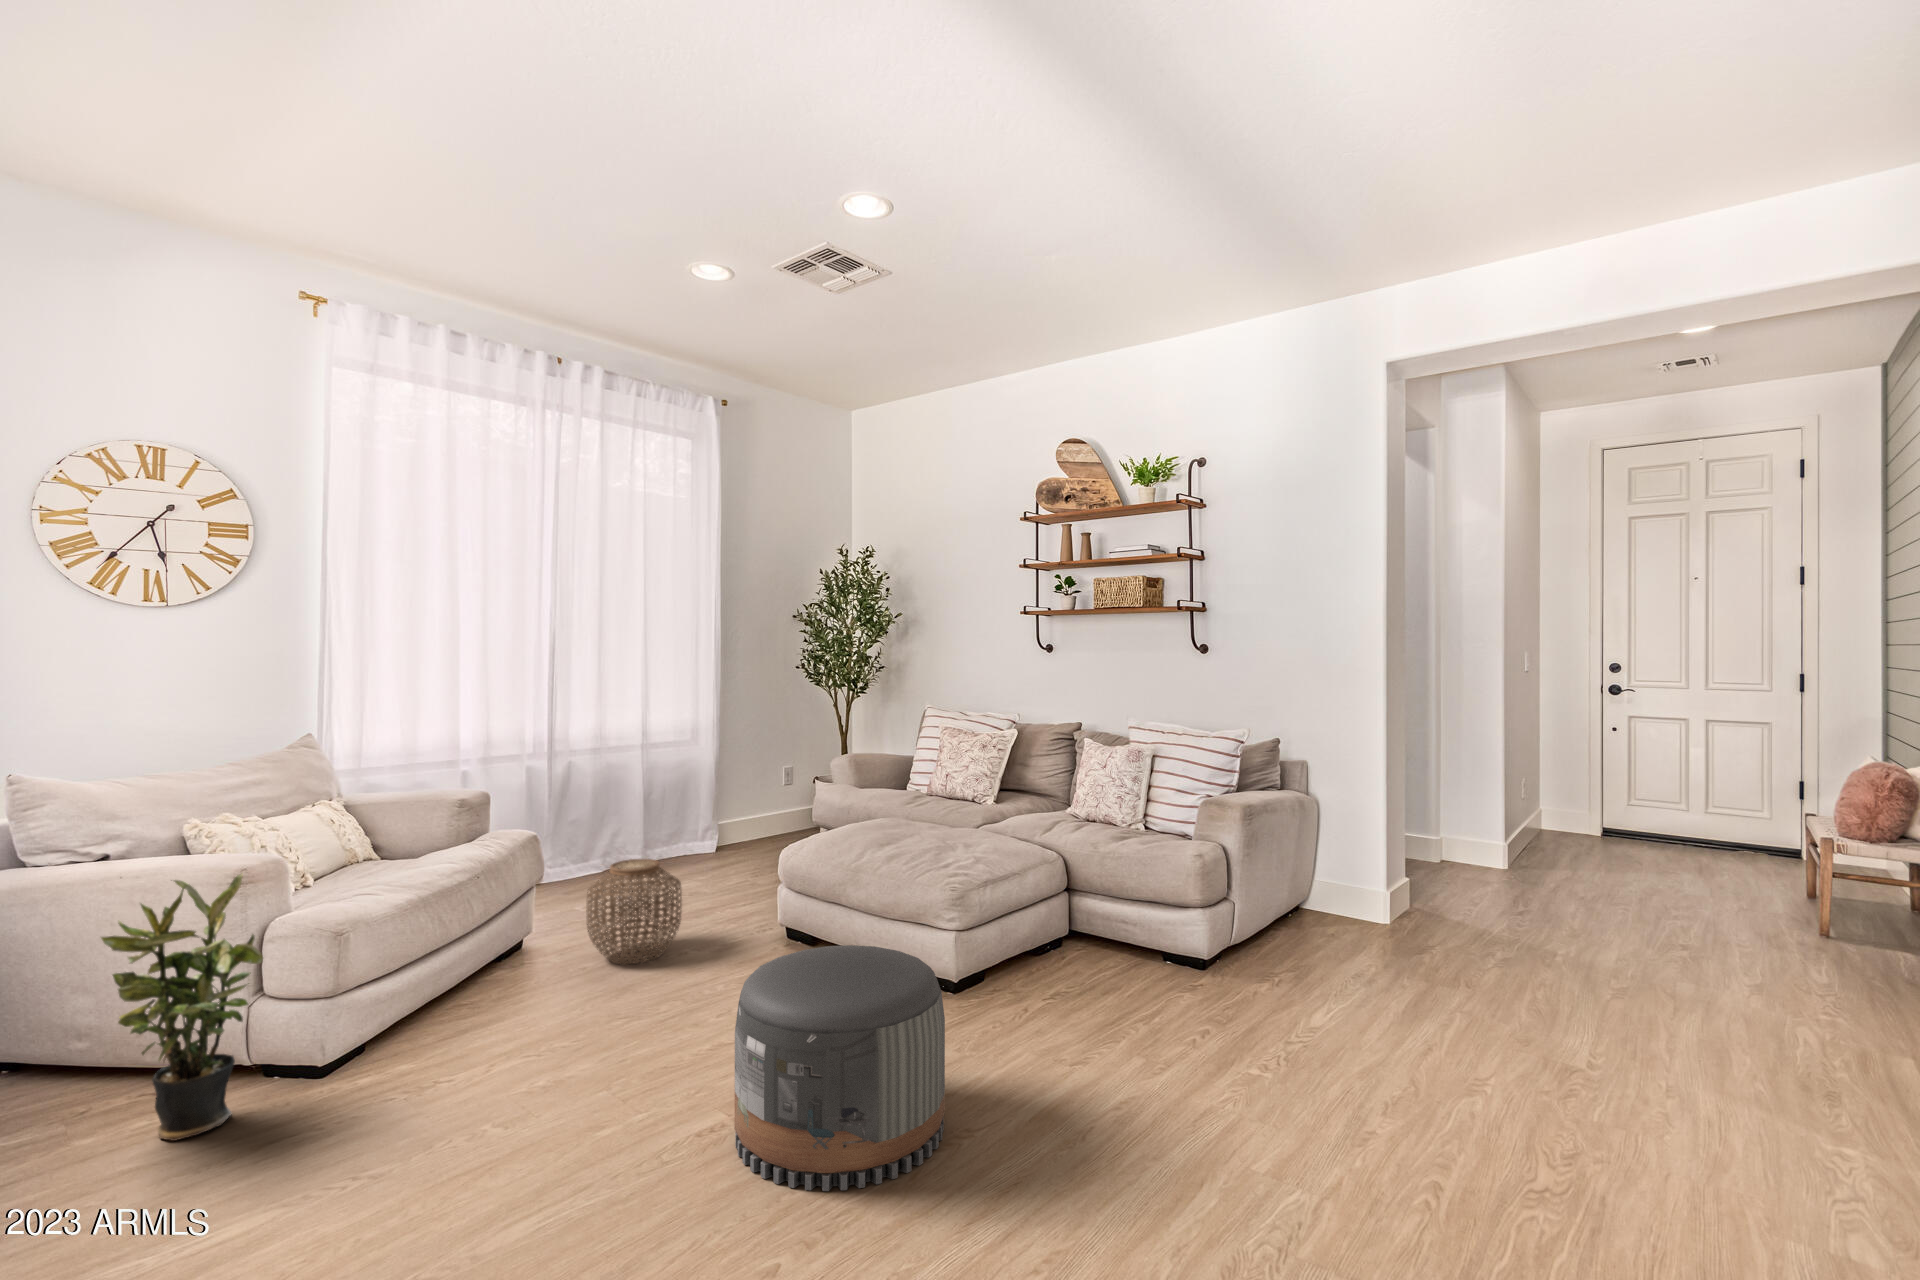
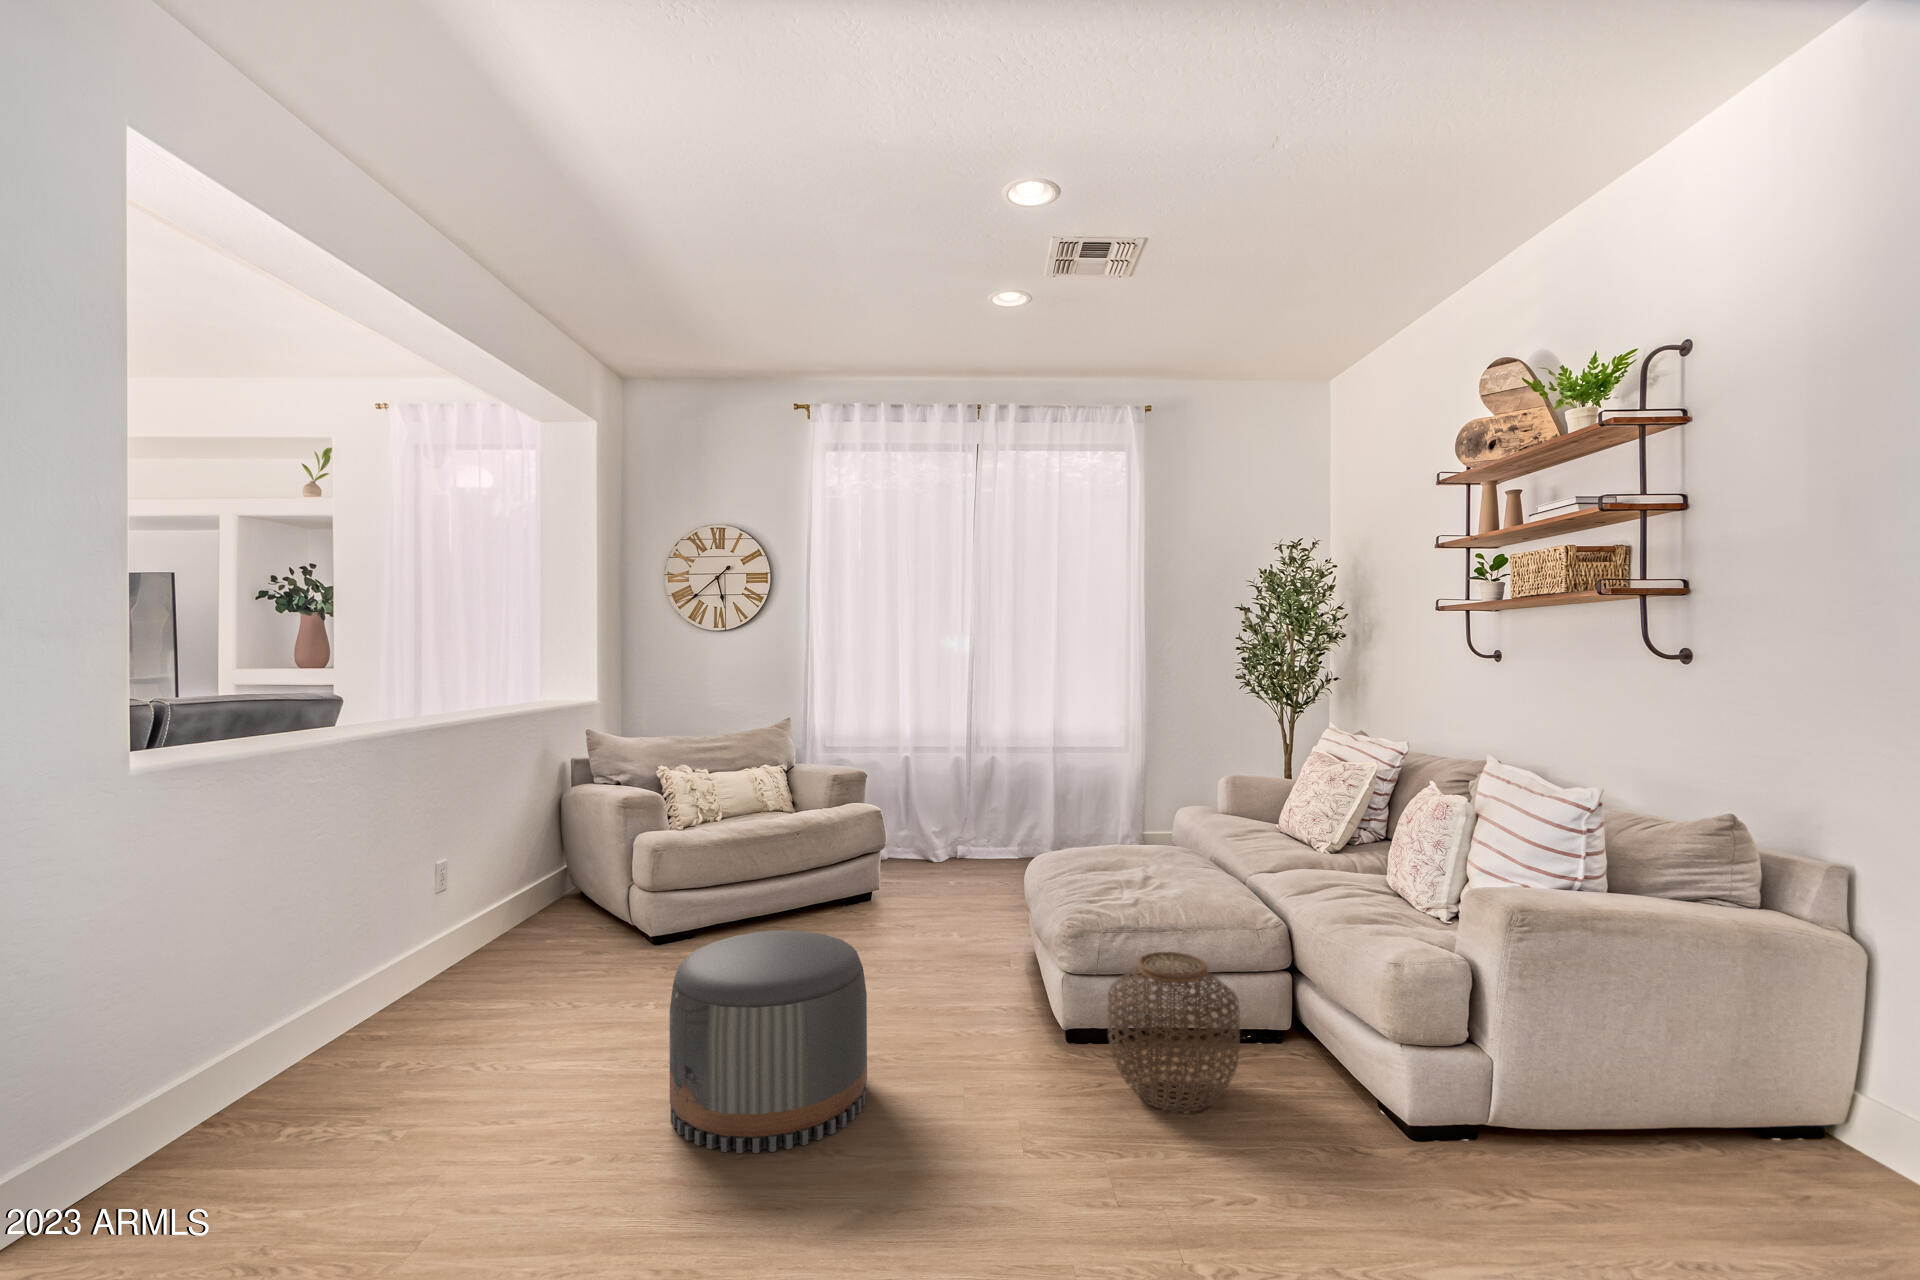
woven basket: present [586,859,682,964] -> present [1108,952,1240,1112]
potted plant: present [101,875,263,1141] -> none [529,798,620,956]

